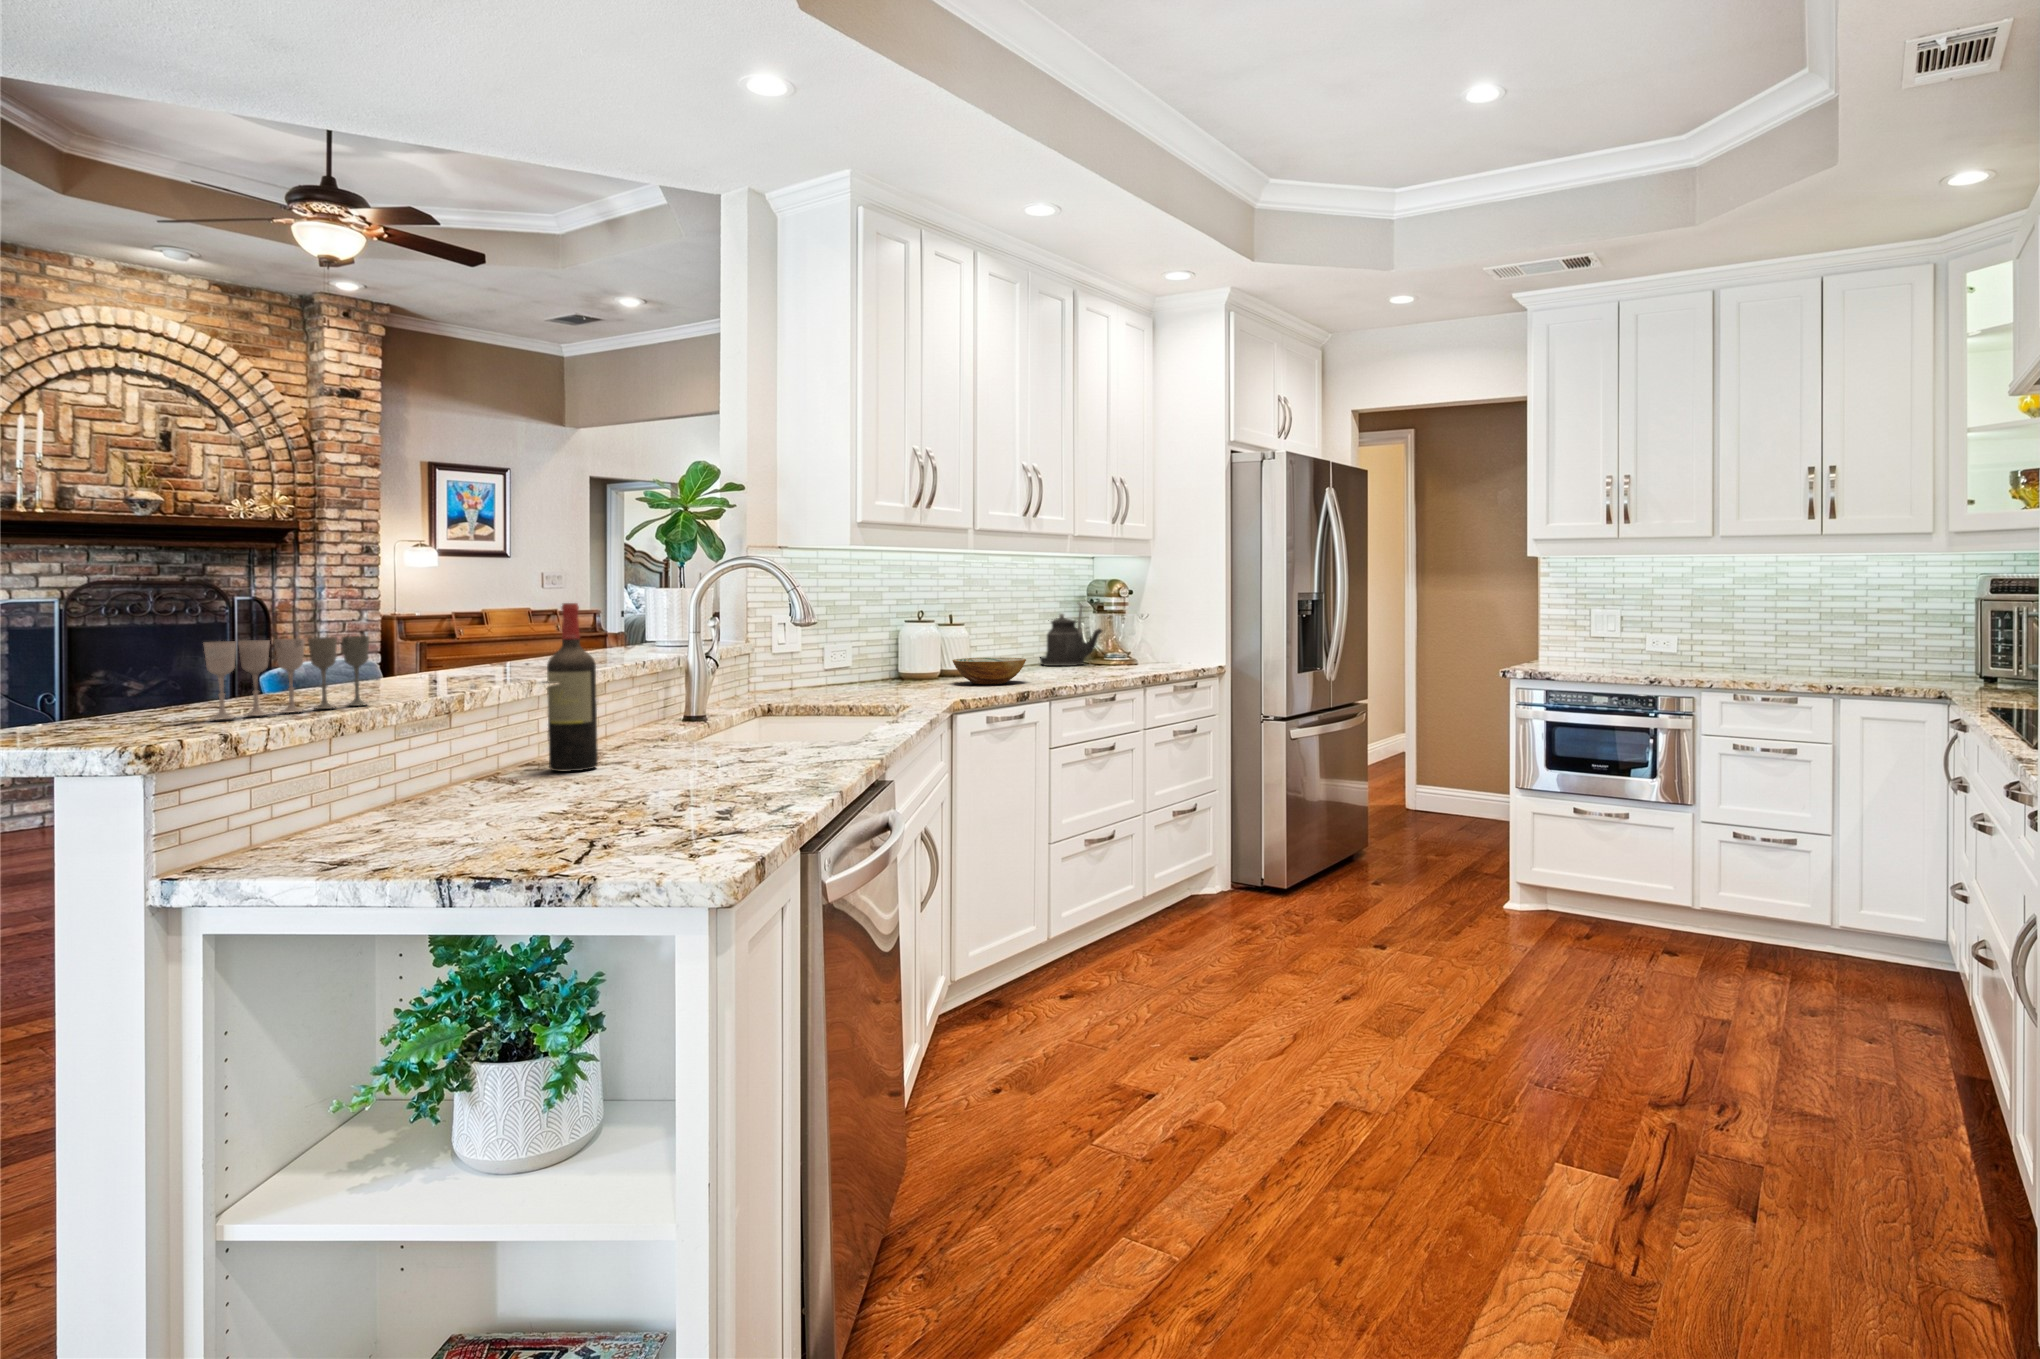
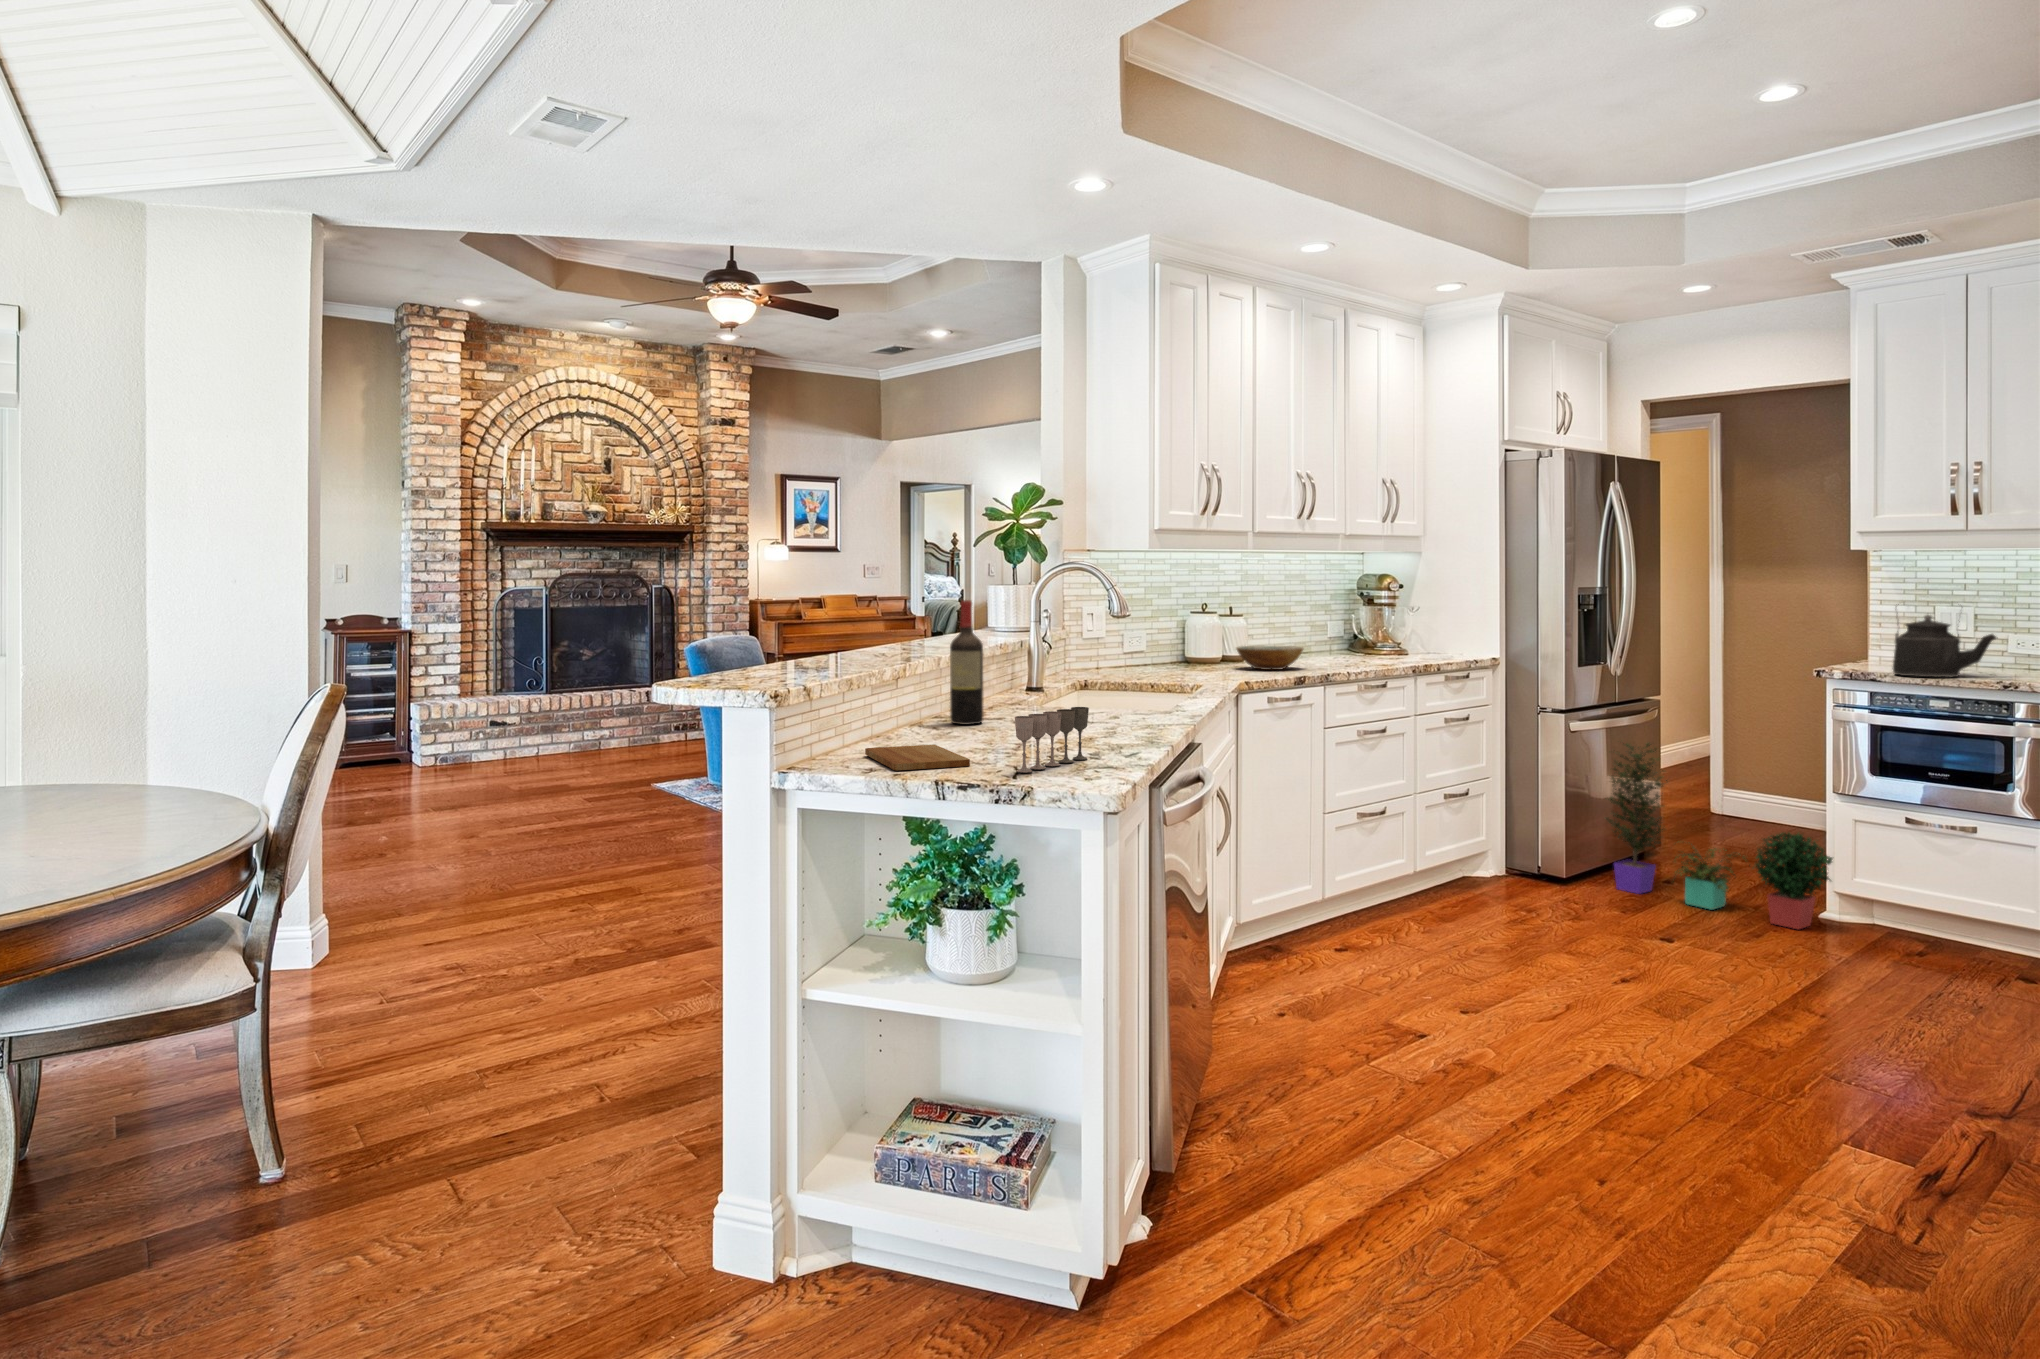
kettle: present [1040,603,1102,666] -> present [1893,604,1996,677]
wine glass: present [204,636,369,720] -> present [1015,707,1089,773]
potted plant: none [1317,745,1515,922] -> present [1606,743,1833,929]
cutting board: none [366,809,523,859] -> present [865,745,970,770]

